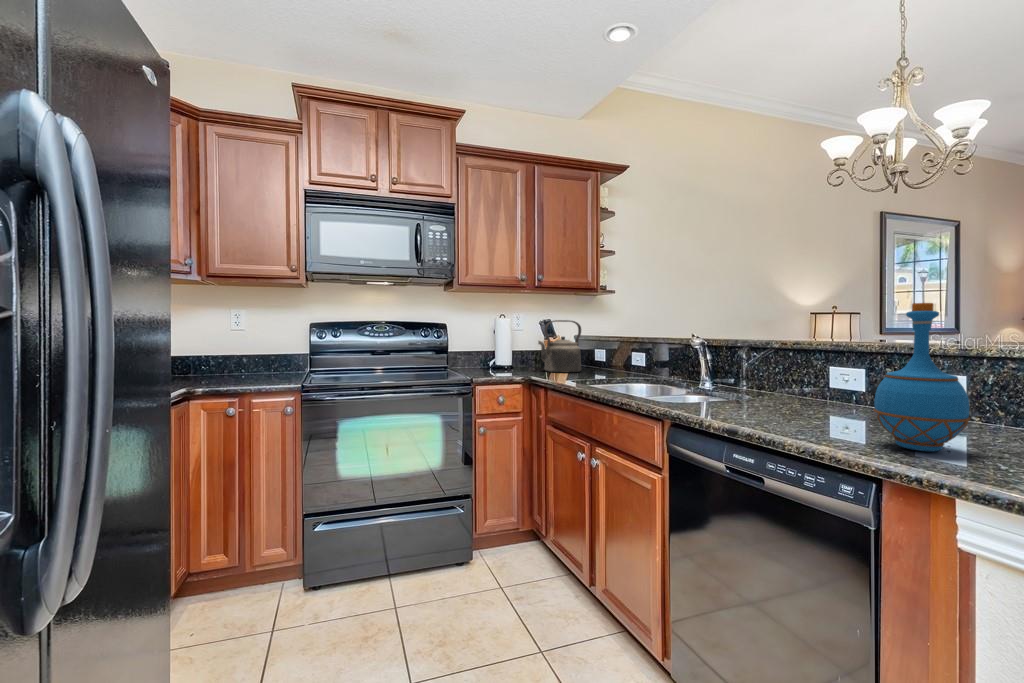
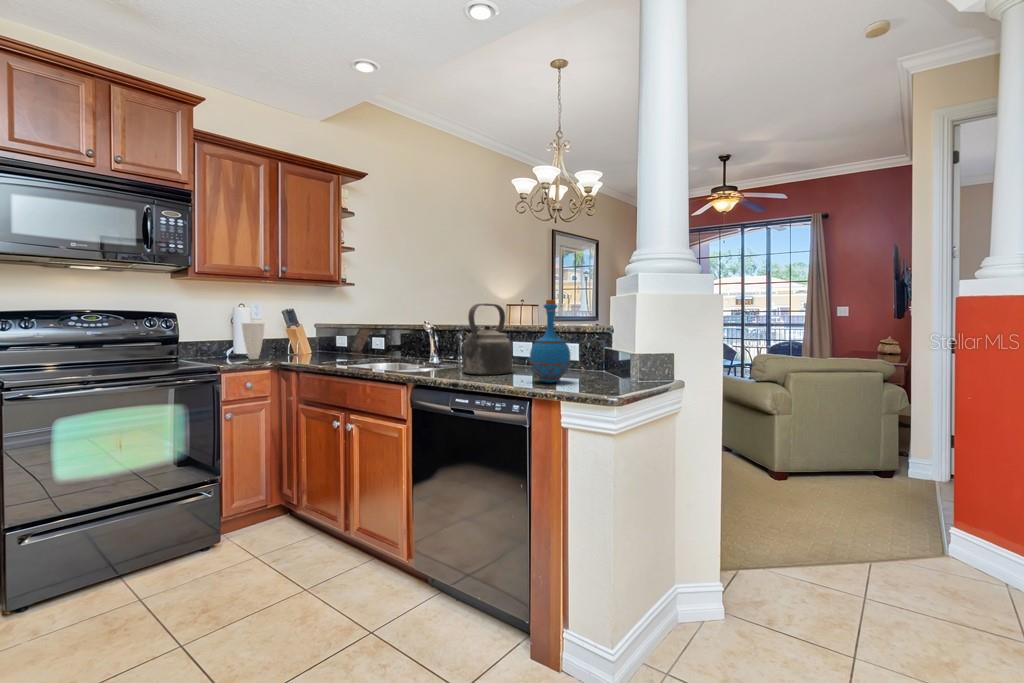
kettle: present [538,320,581,373] -> present [462,304,512,375]
cup: none [497,335,519,378] -> present [241,323,265,364]

